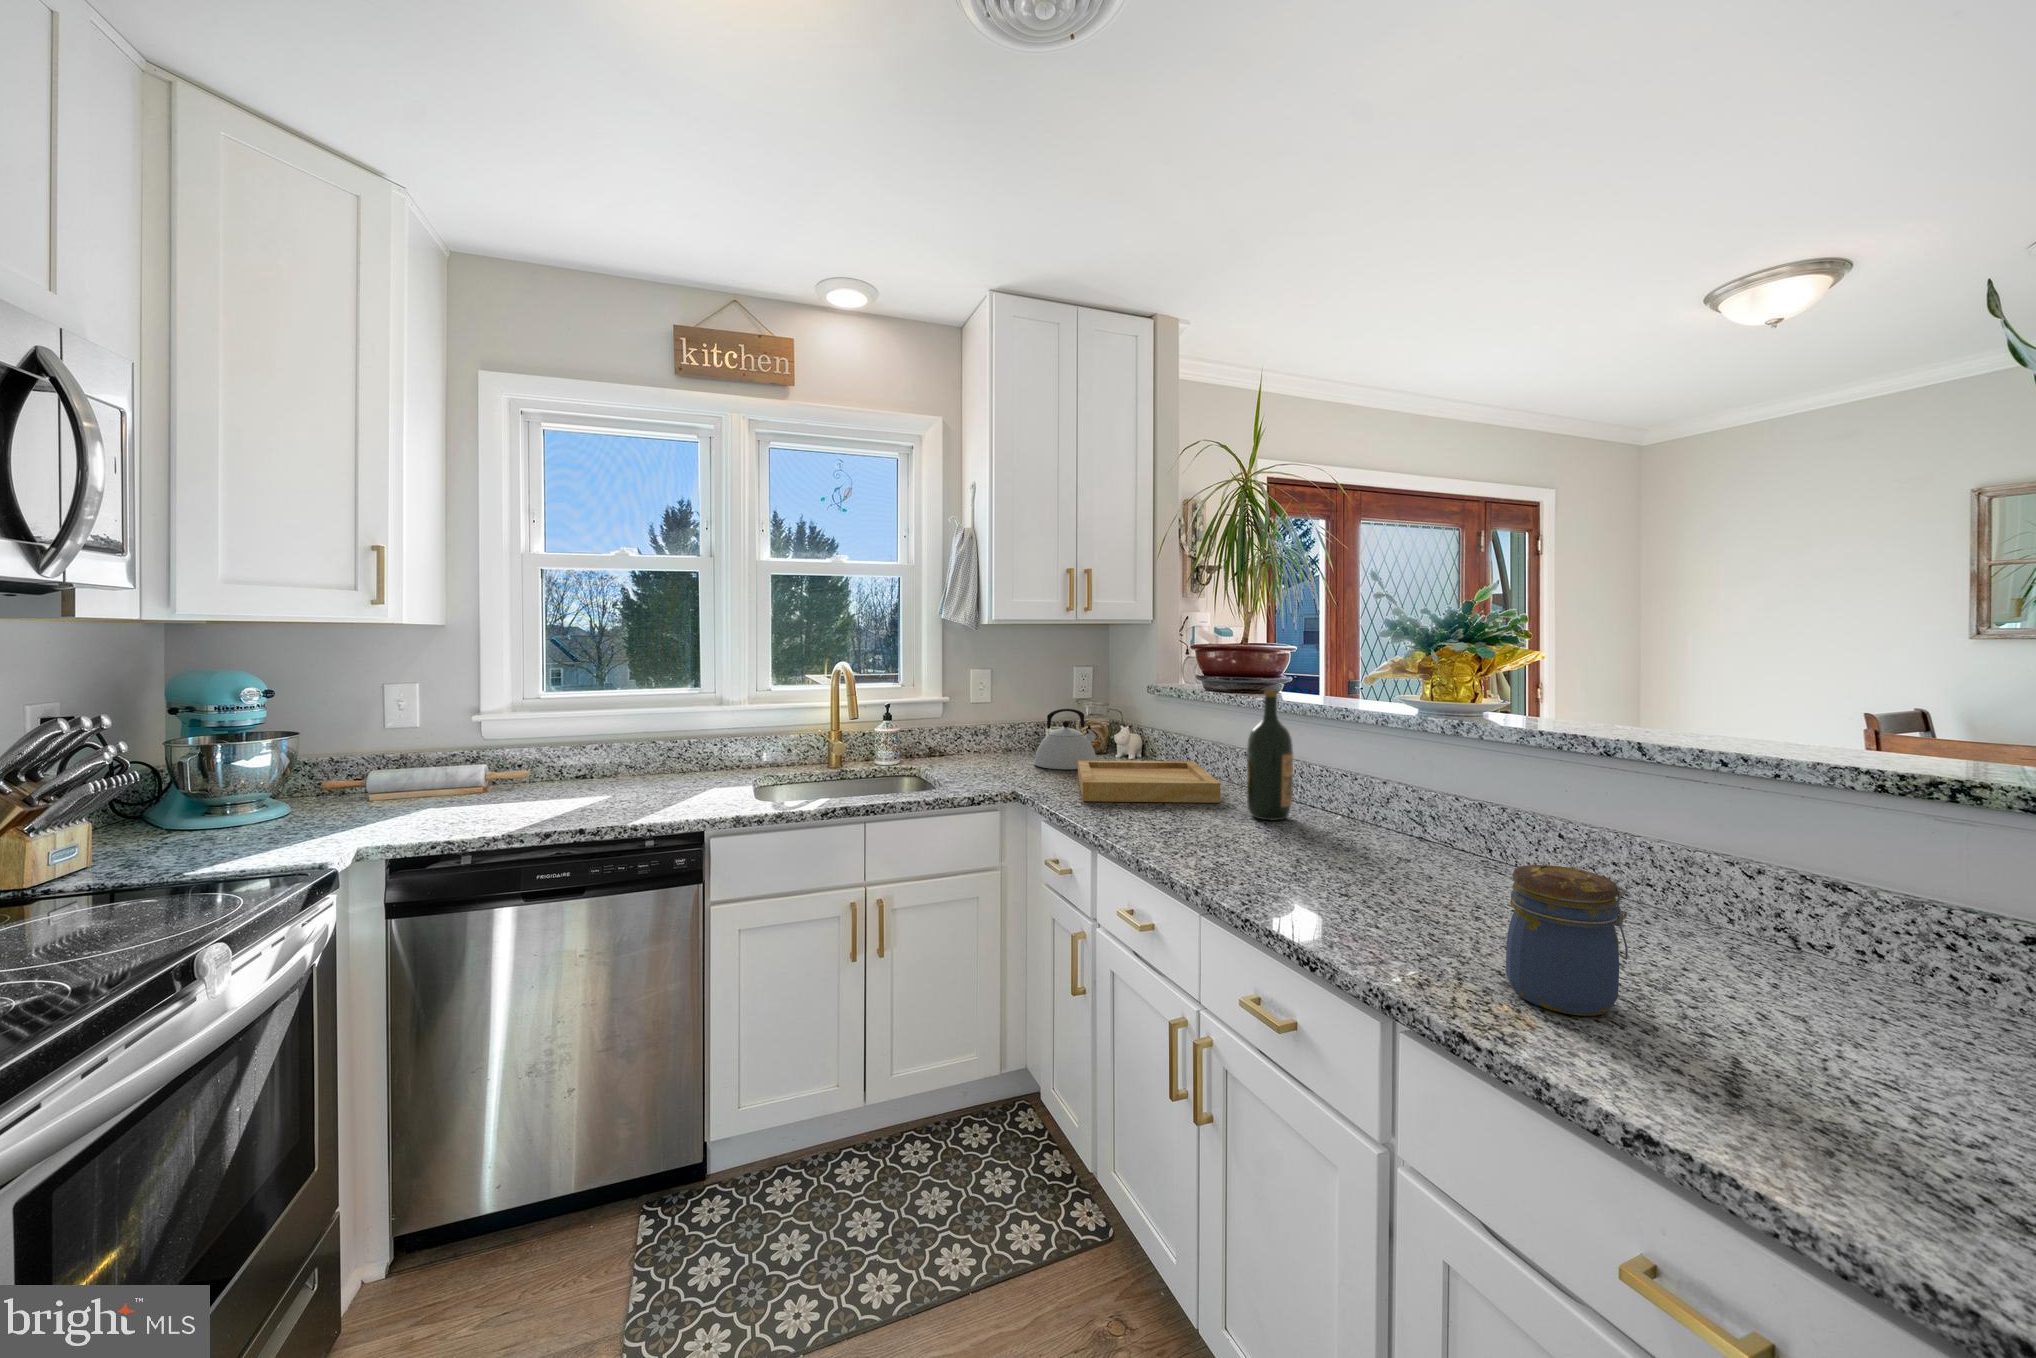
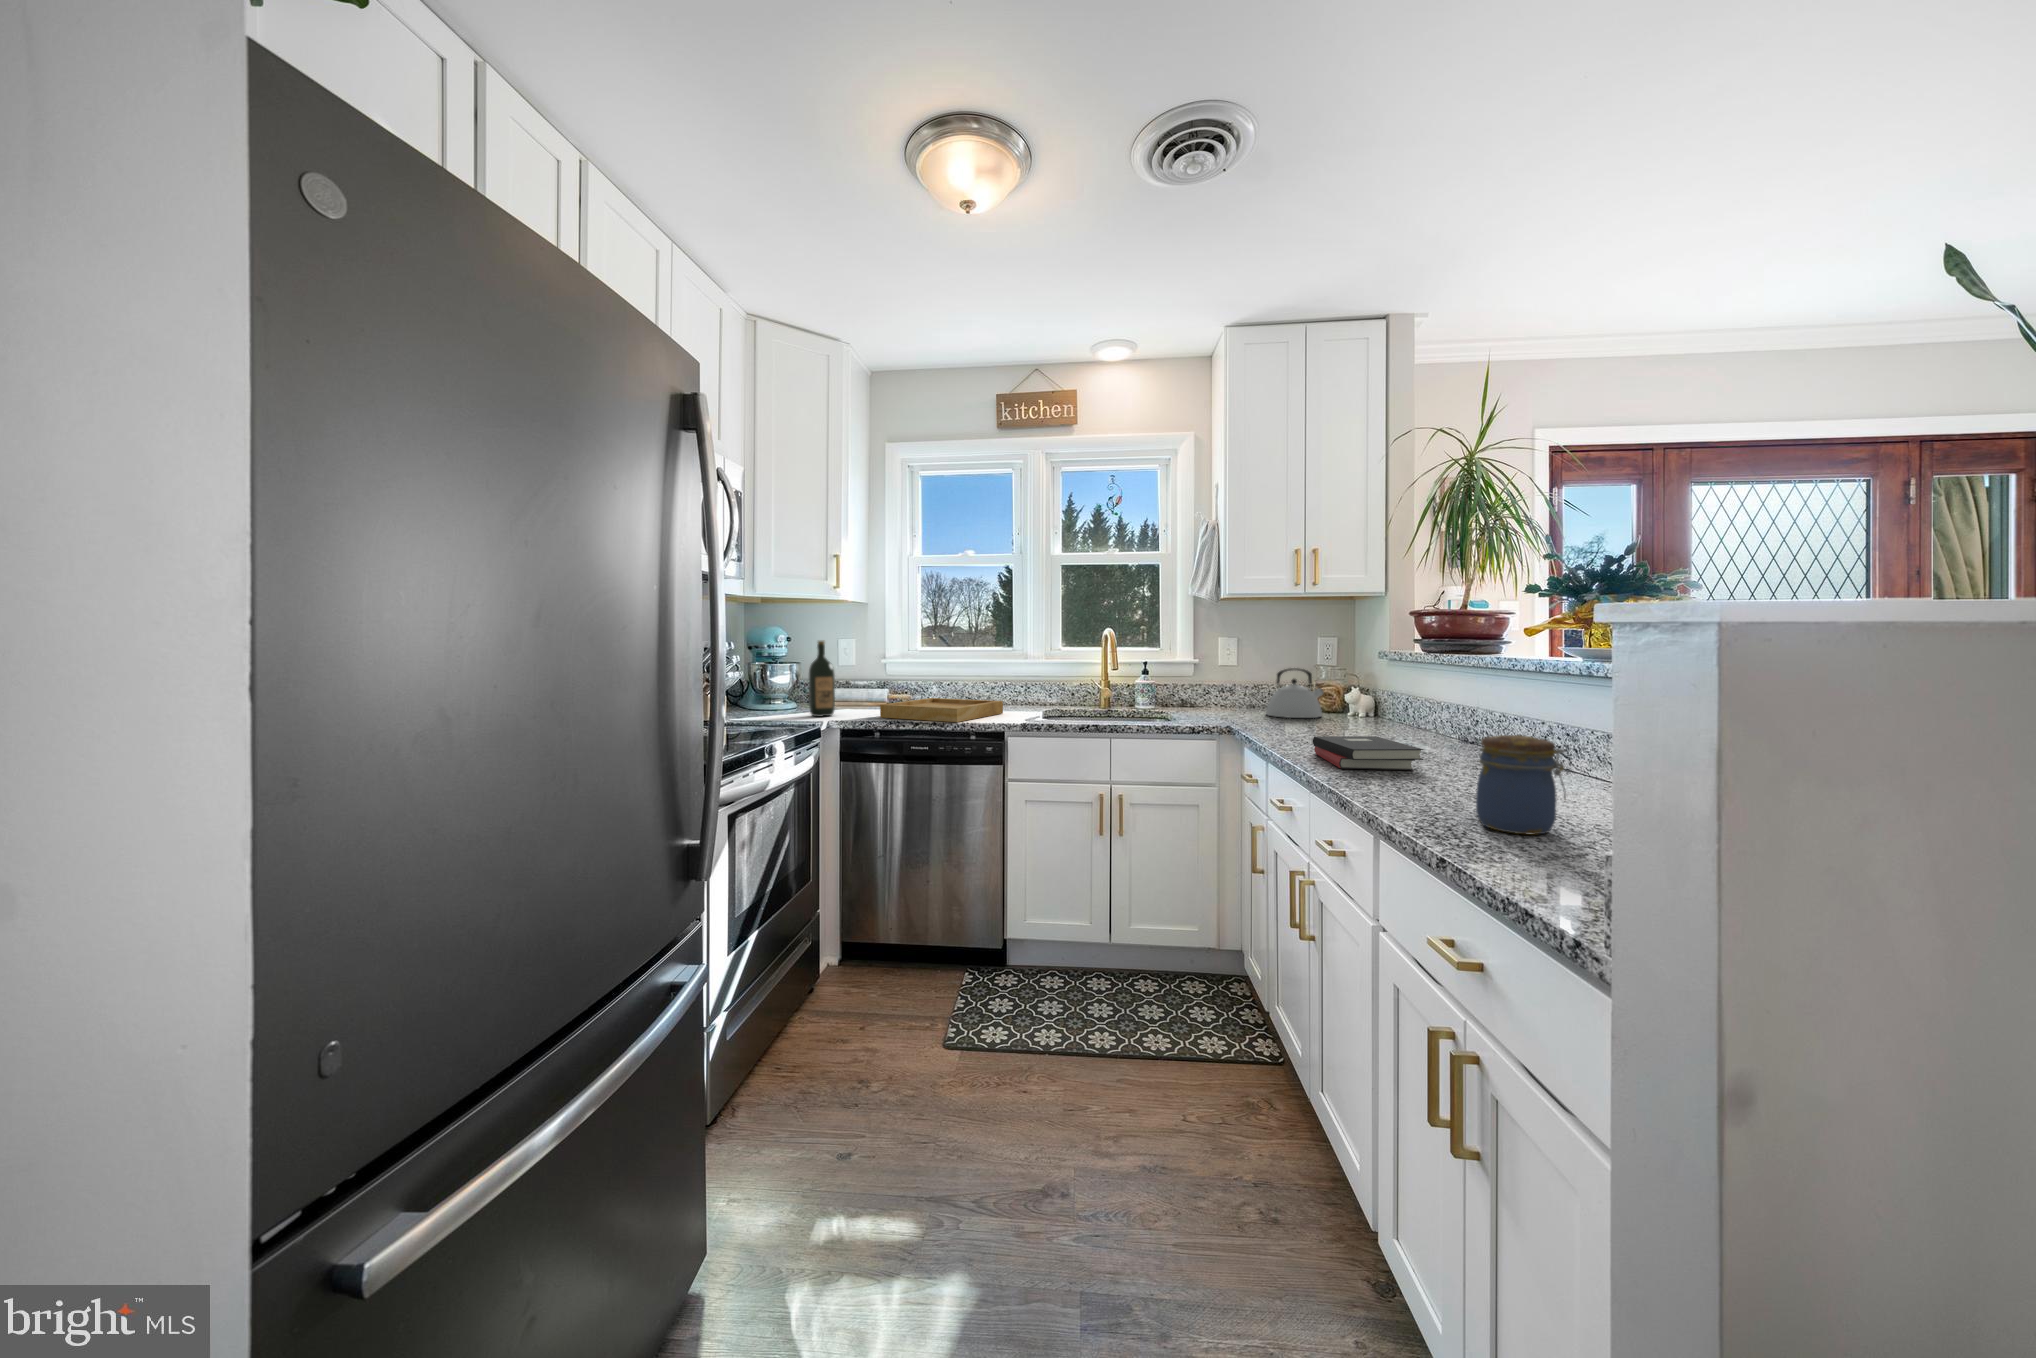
wine bottle: present [1247,690,1293,820] -> present [809,641,835,717]
tray: present [1078,761,1221,803] -> present [880,698,1003,722]
hardback book: none [1160,815,1309,875] -> present [1313,736,1423,770]

